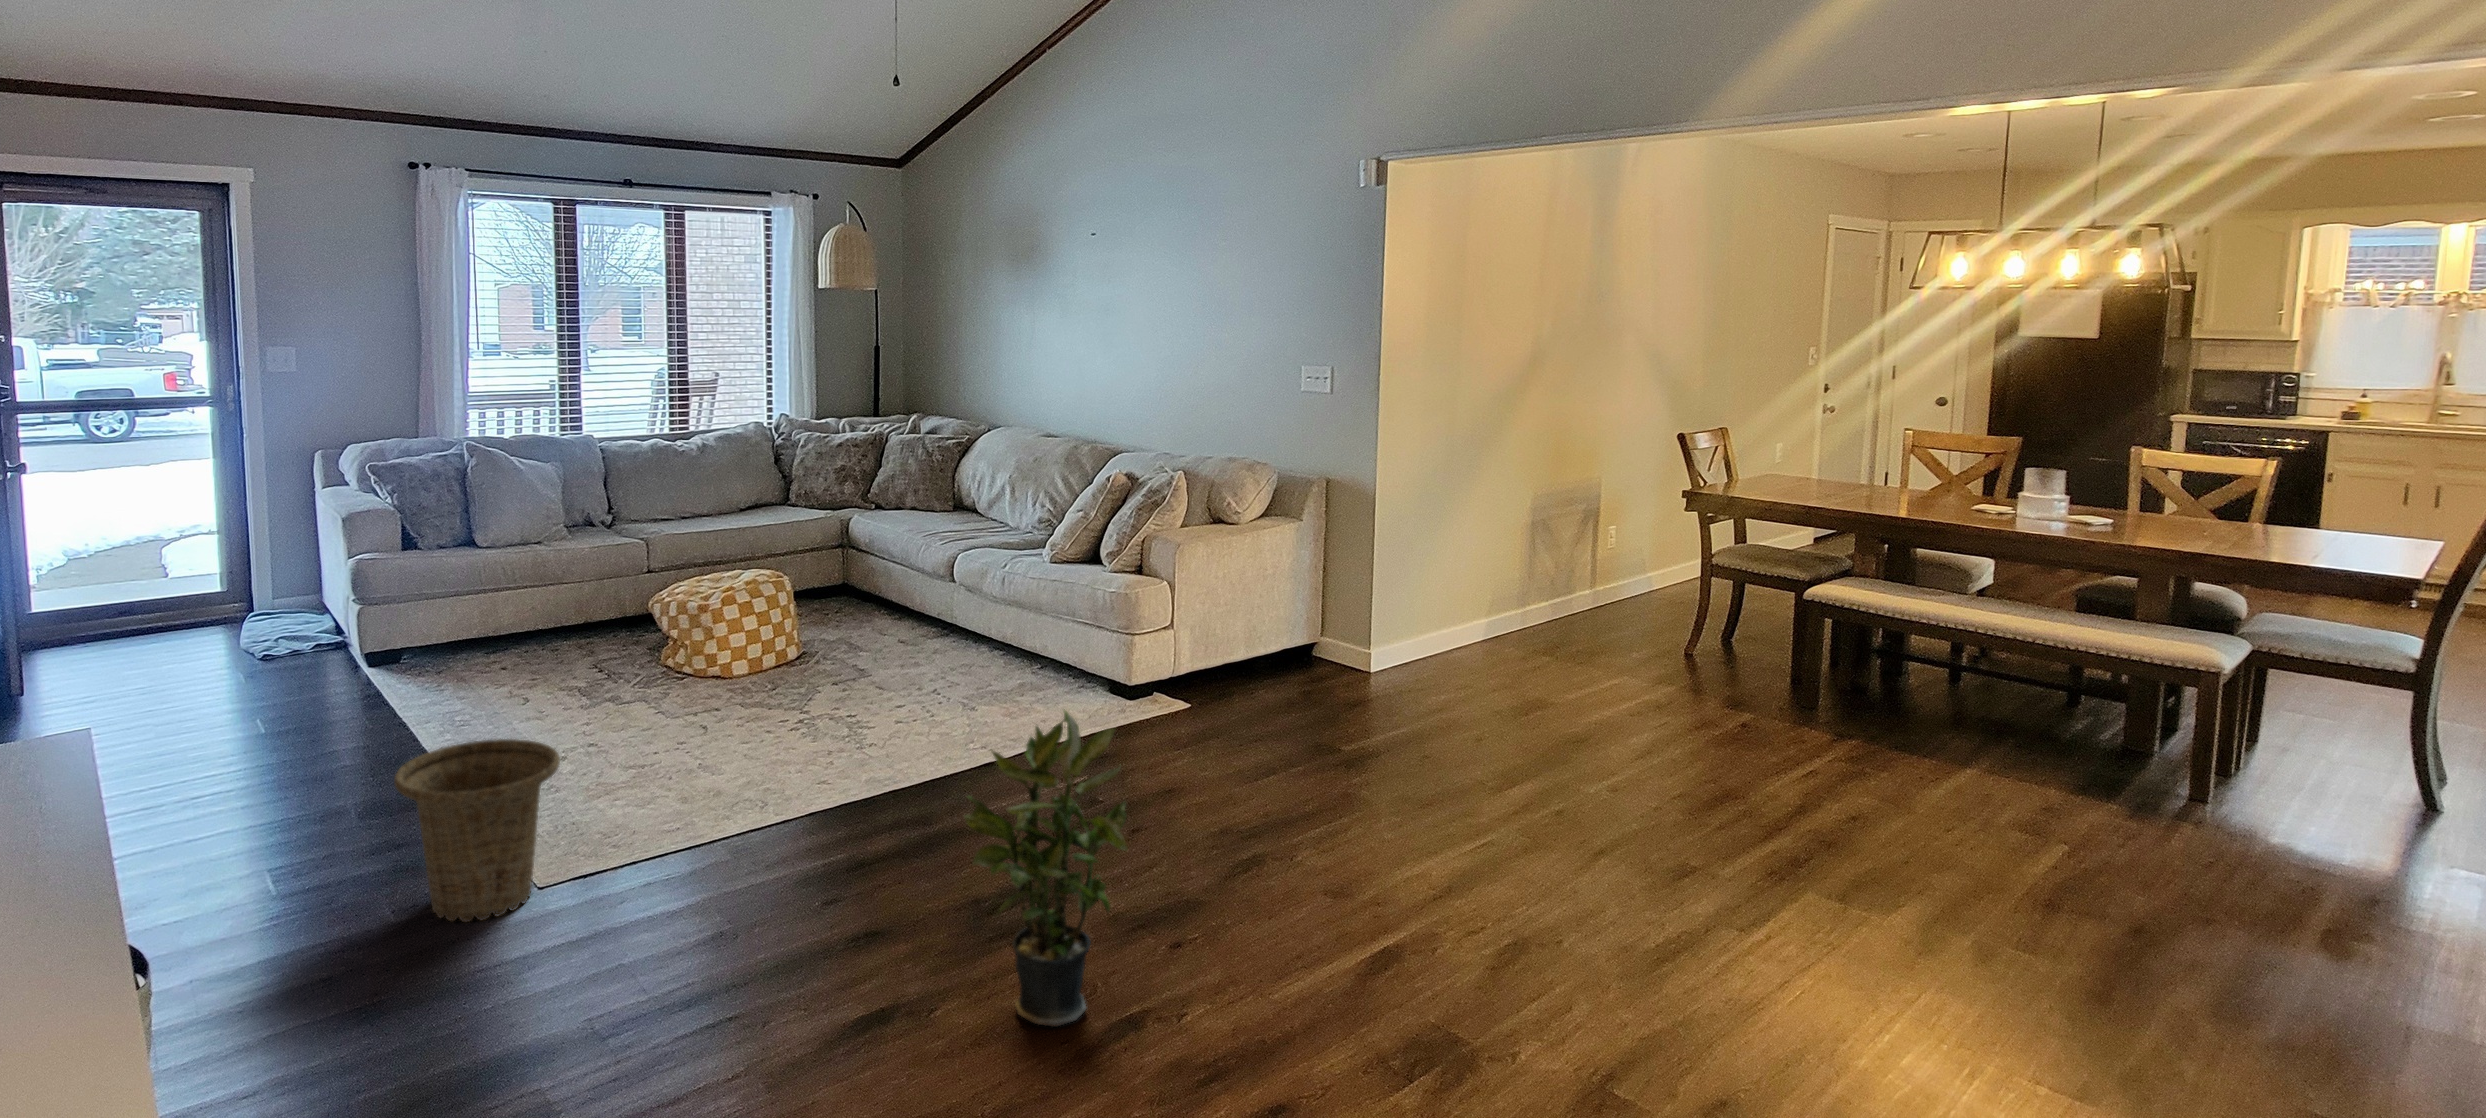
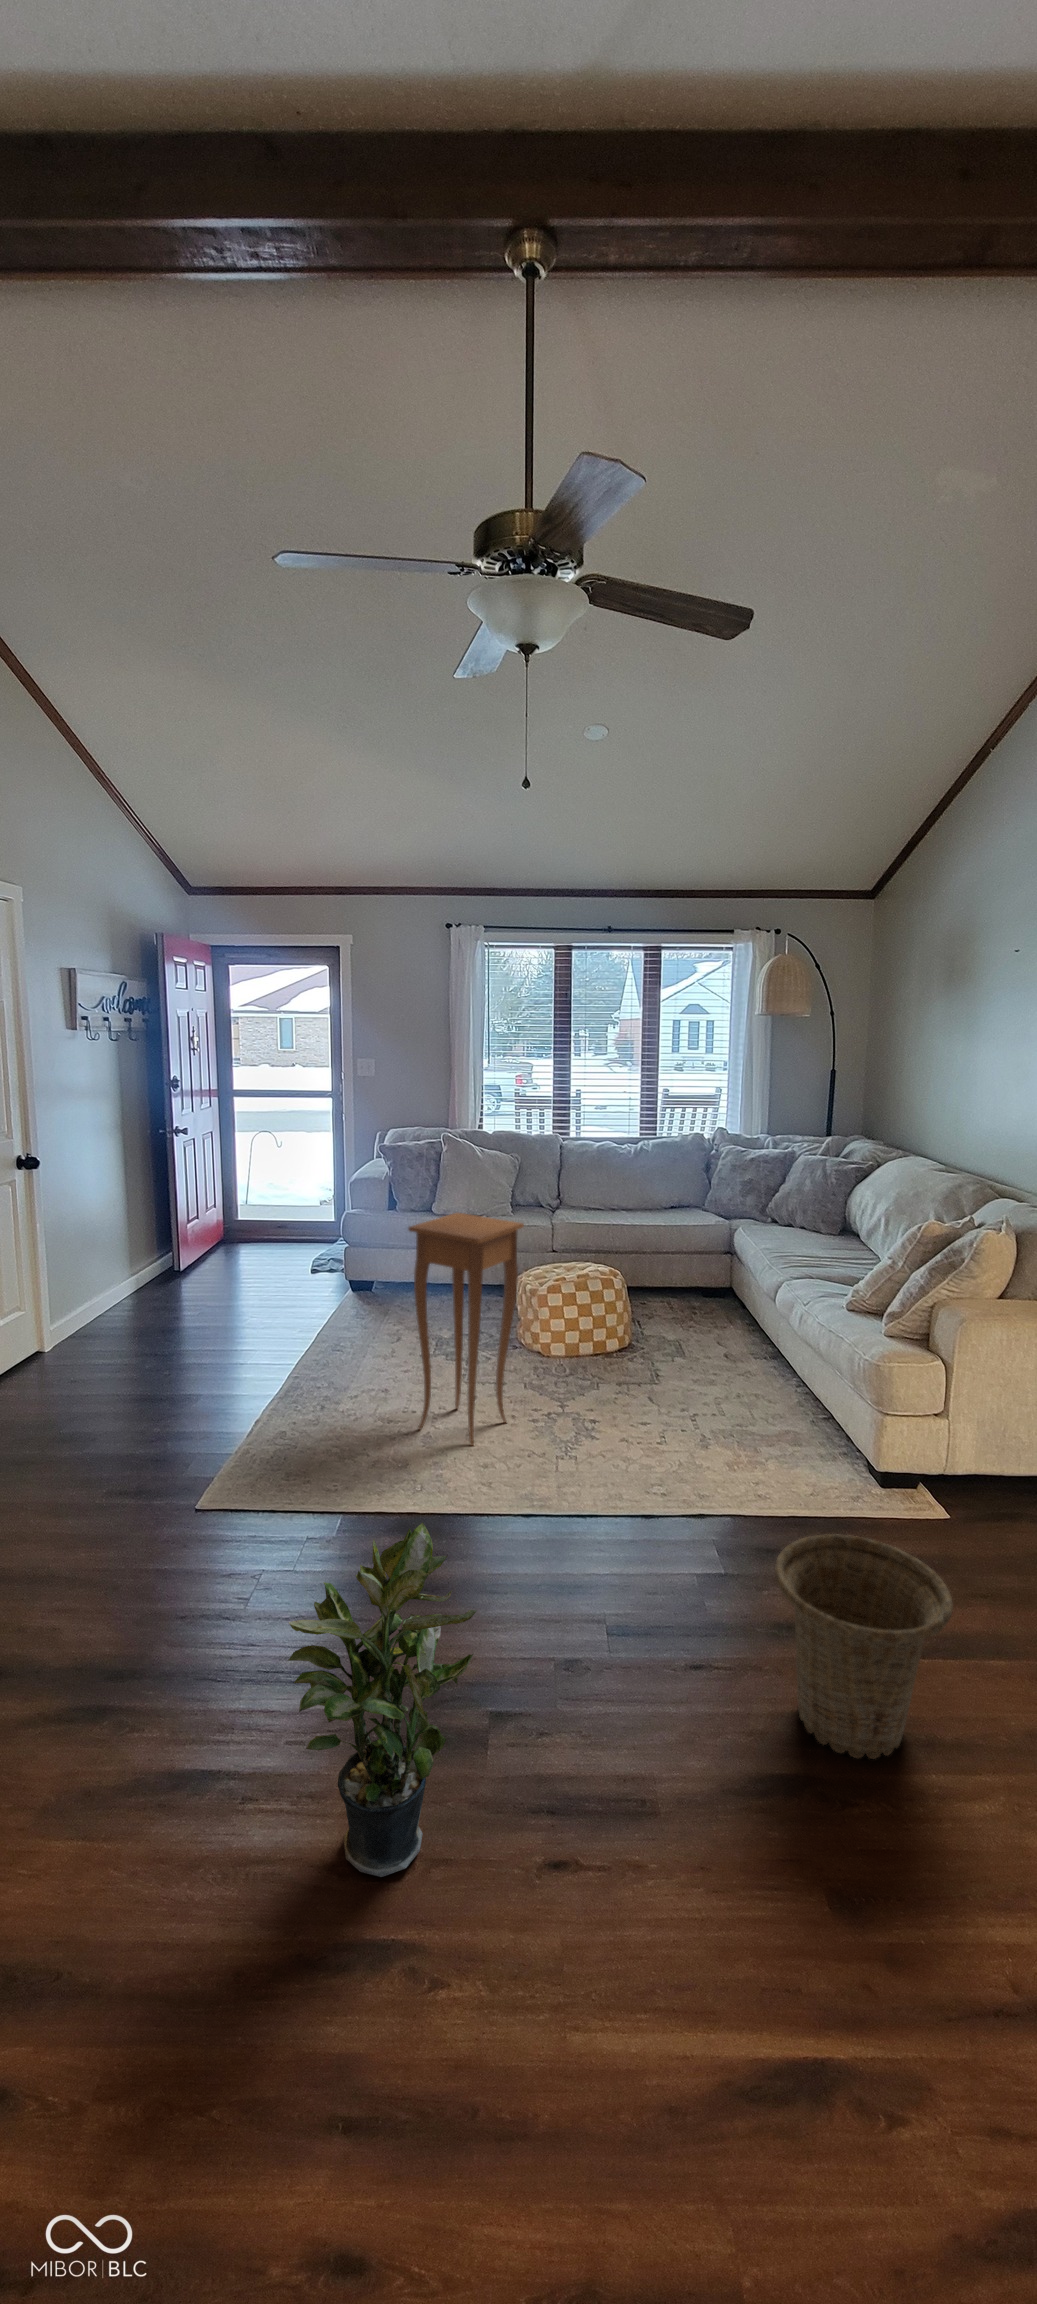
side table: none [660,508,772,768] -> present [409,1213,524,1446]
basket: present [394,739,560,922] -> present [775,1534,953,1759]

